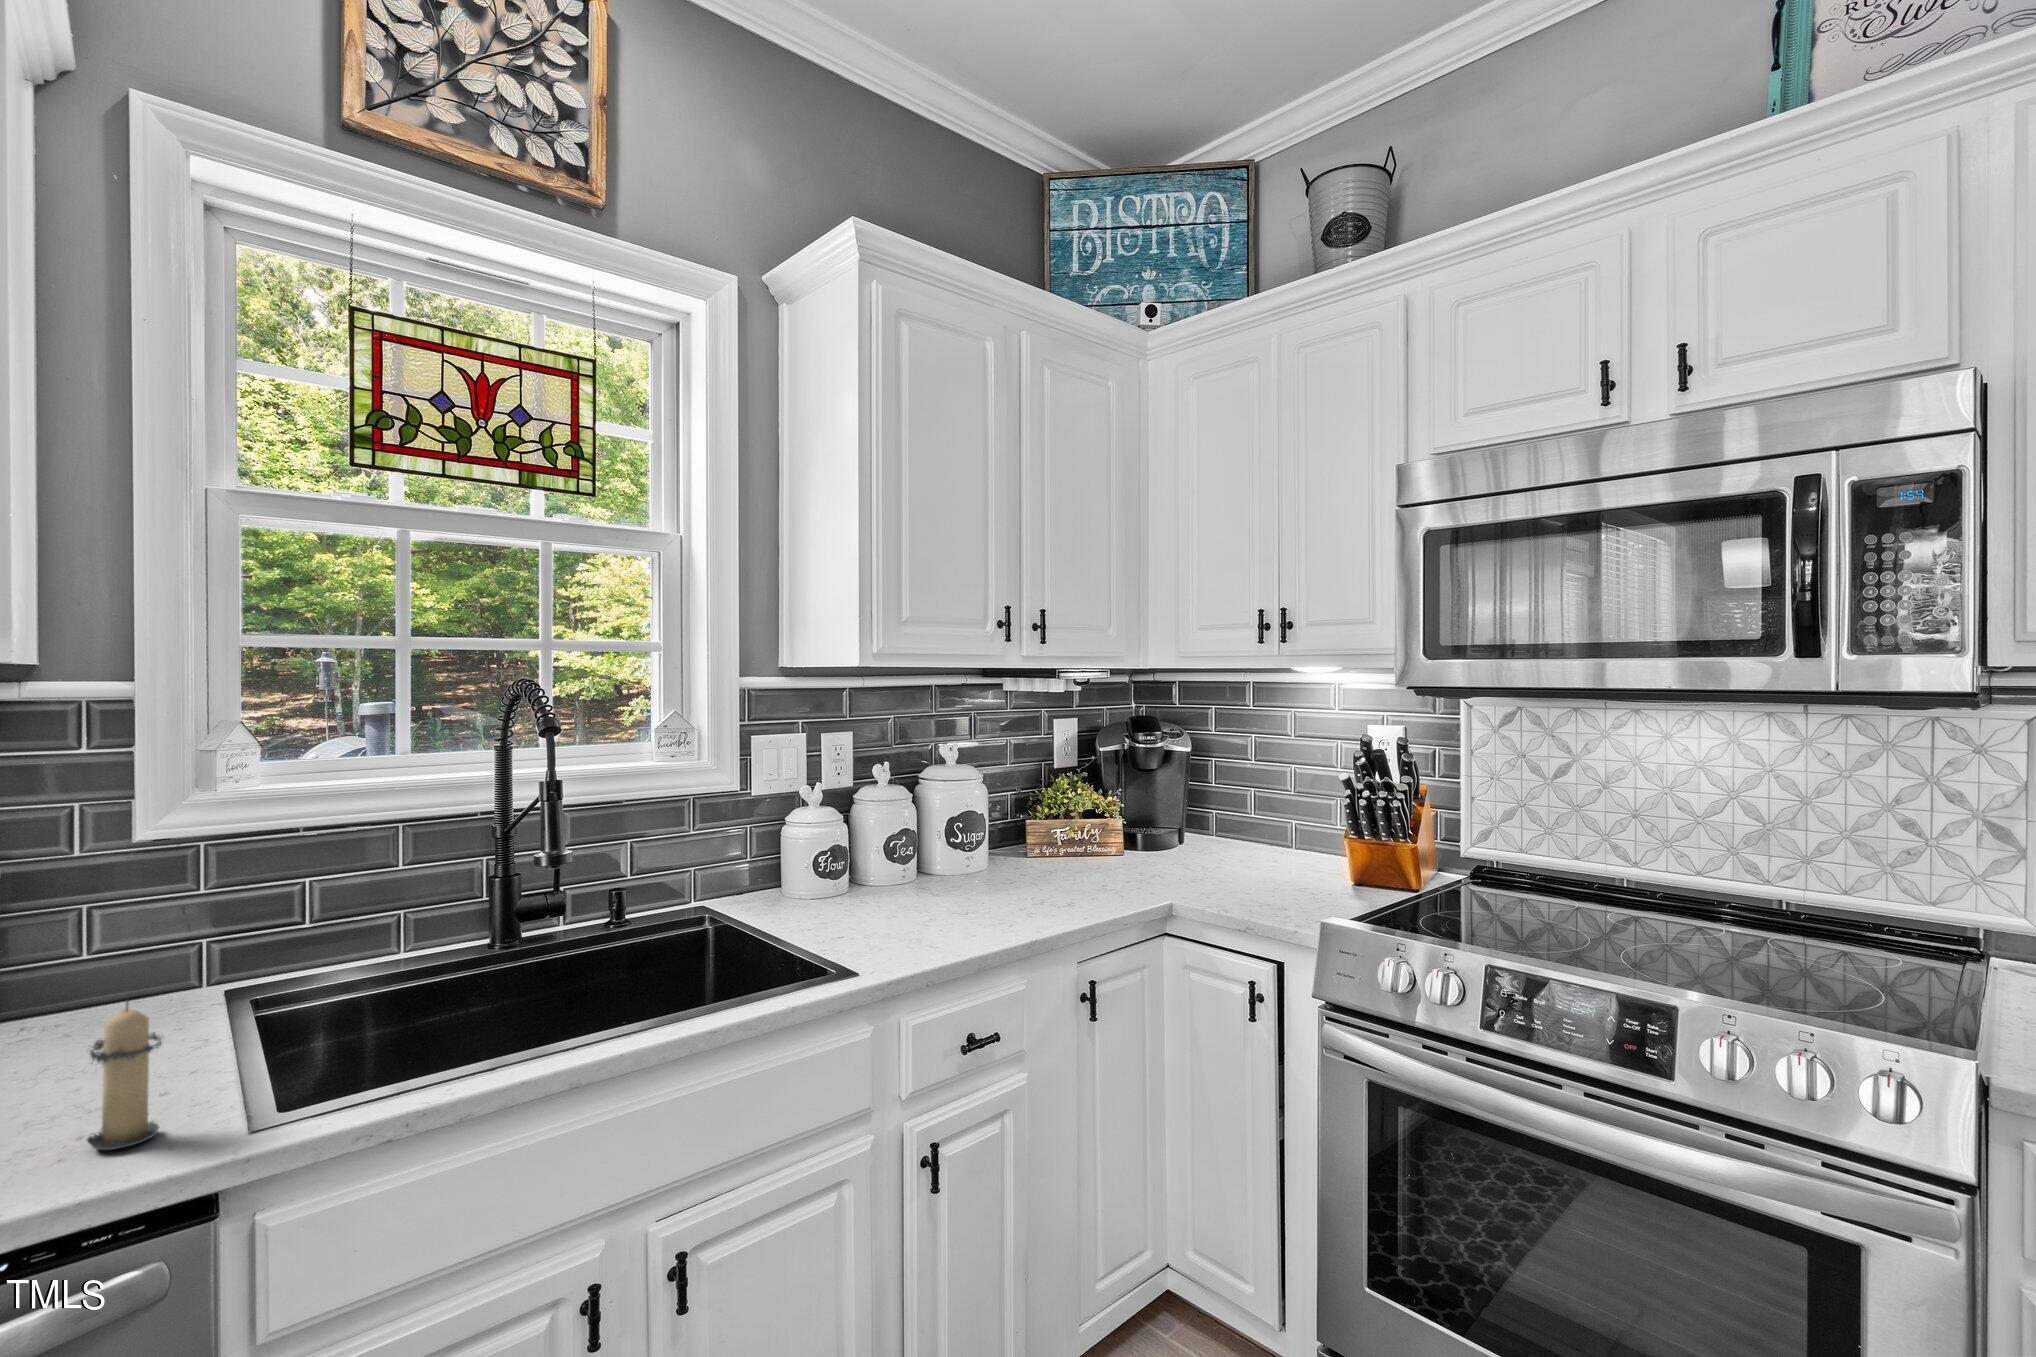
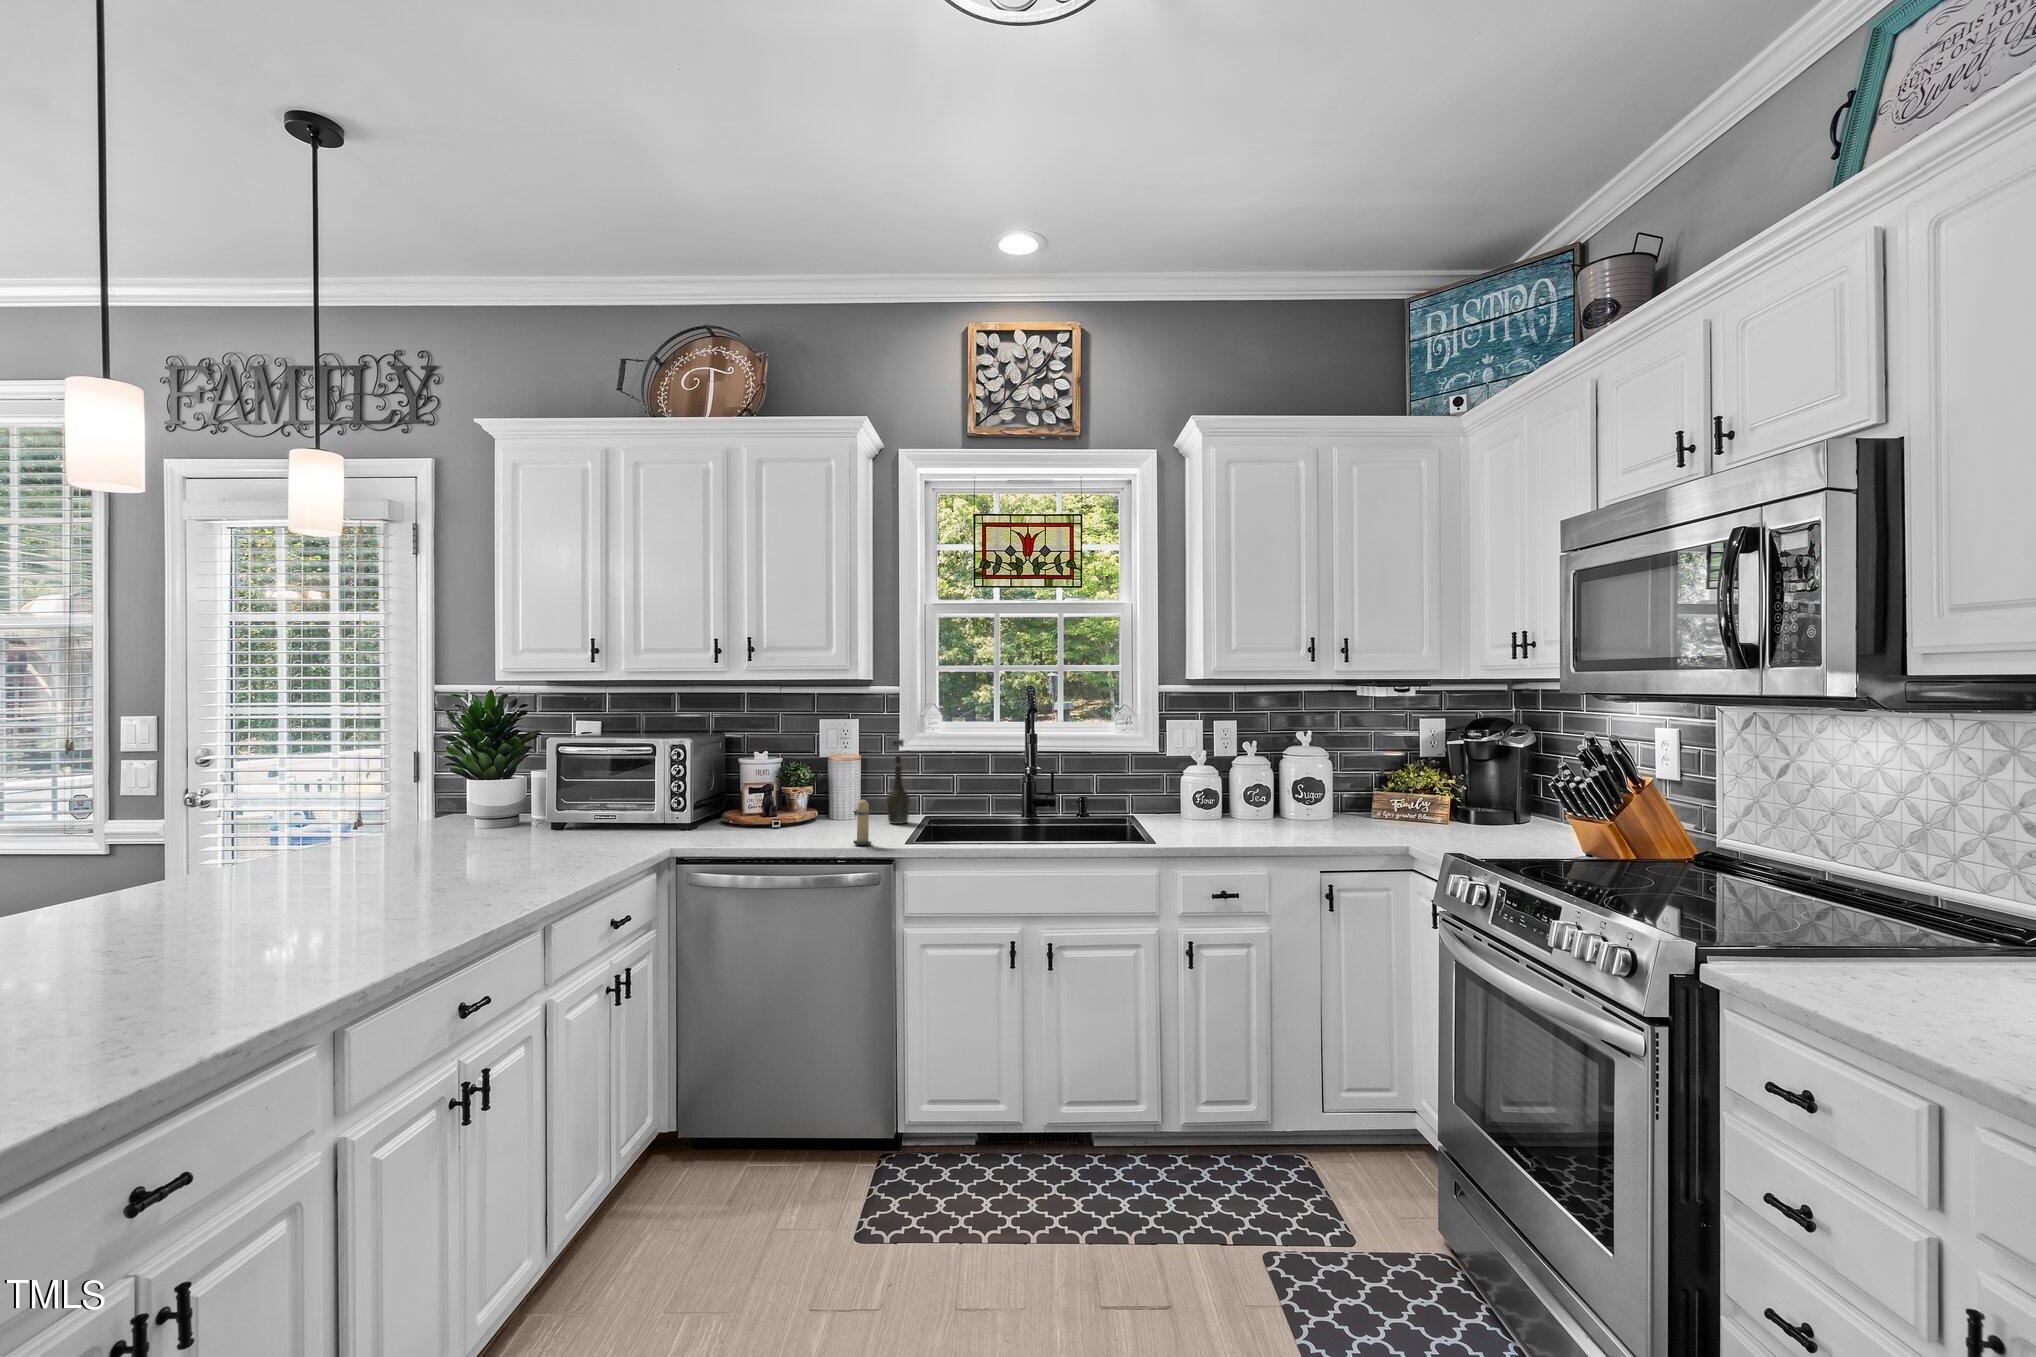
bottle: none [124,810,201,1029] -> present [887,739,910,824]

